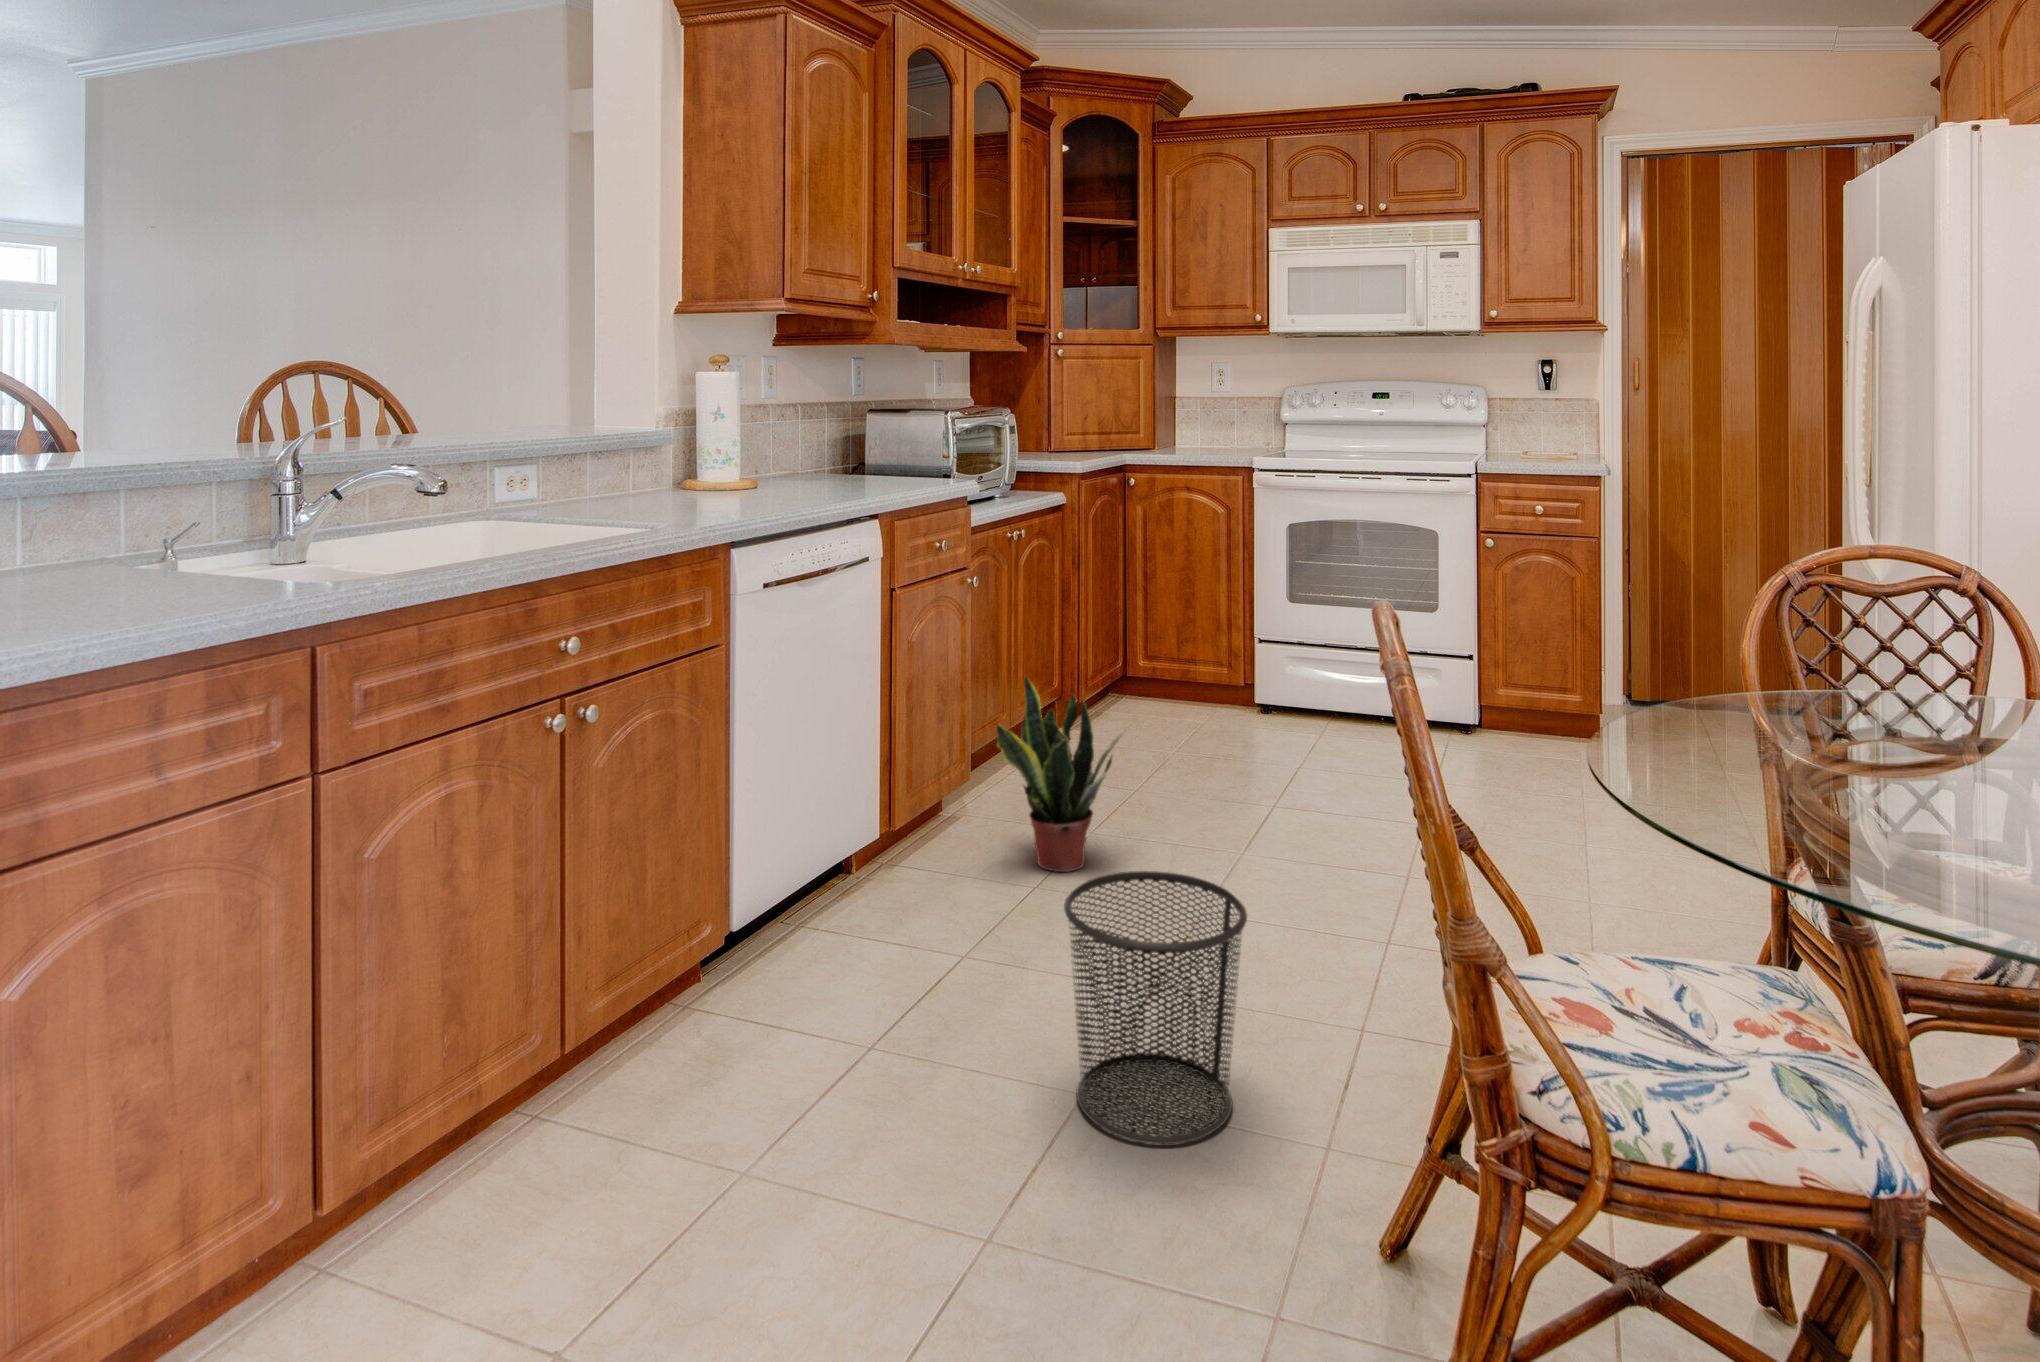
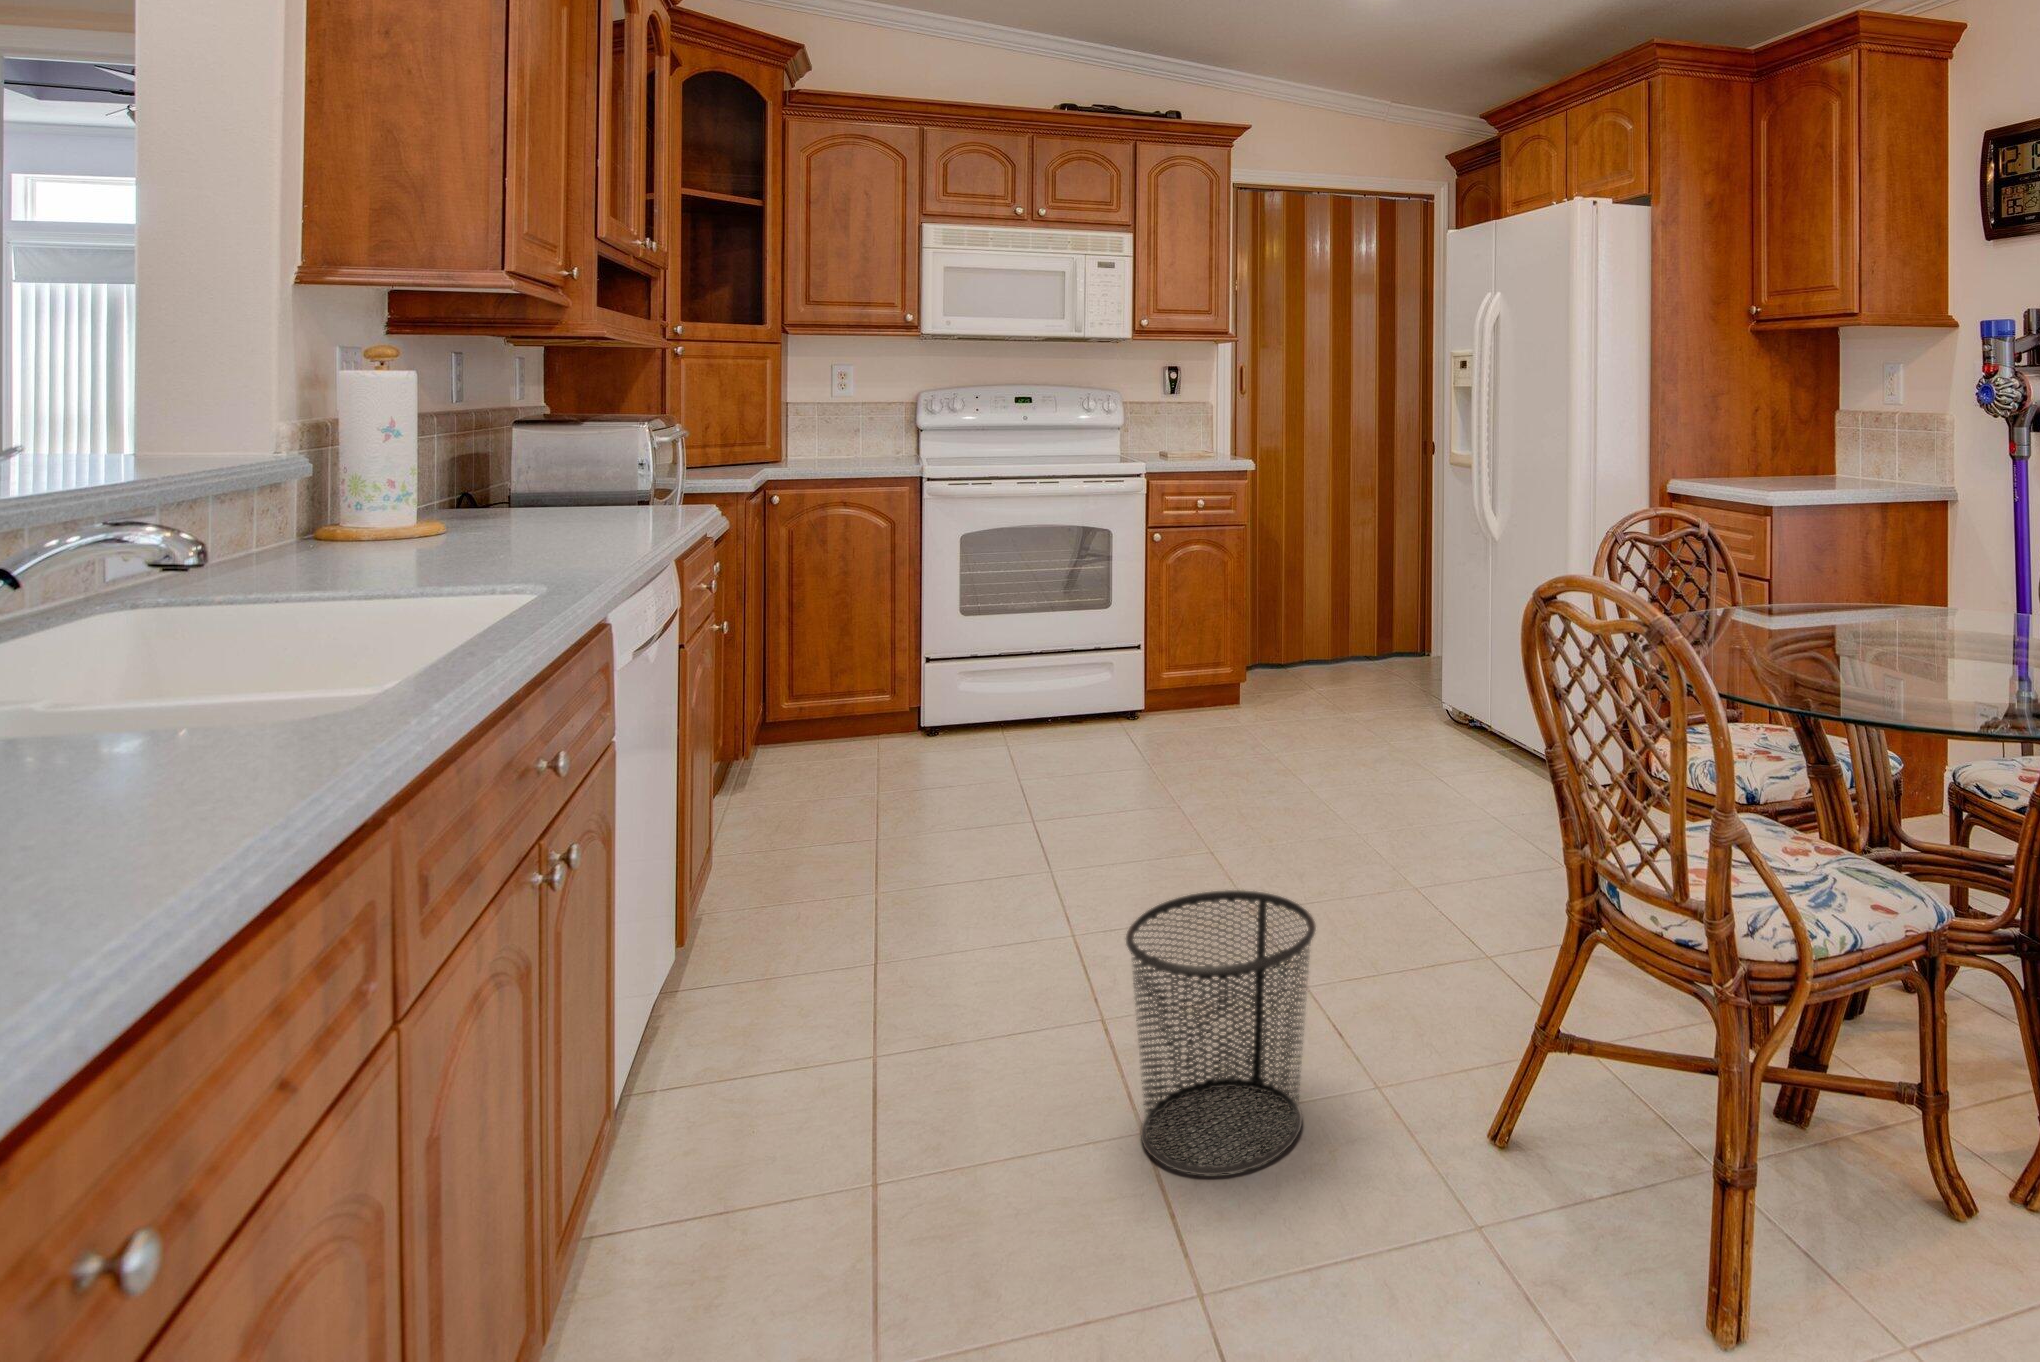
potted plant: present [997,676,1122,872] -> none [811,741,955,963]

